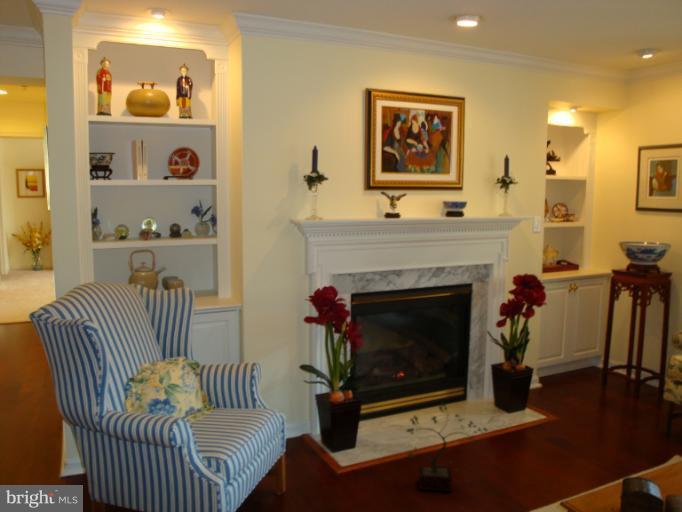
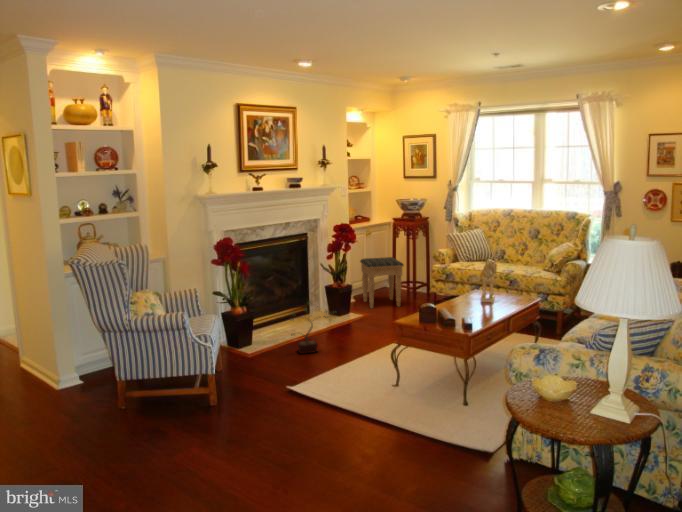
footstool: none [553,326,624,409] -> present [360,257,404,308]

